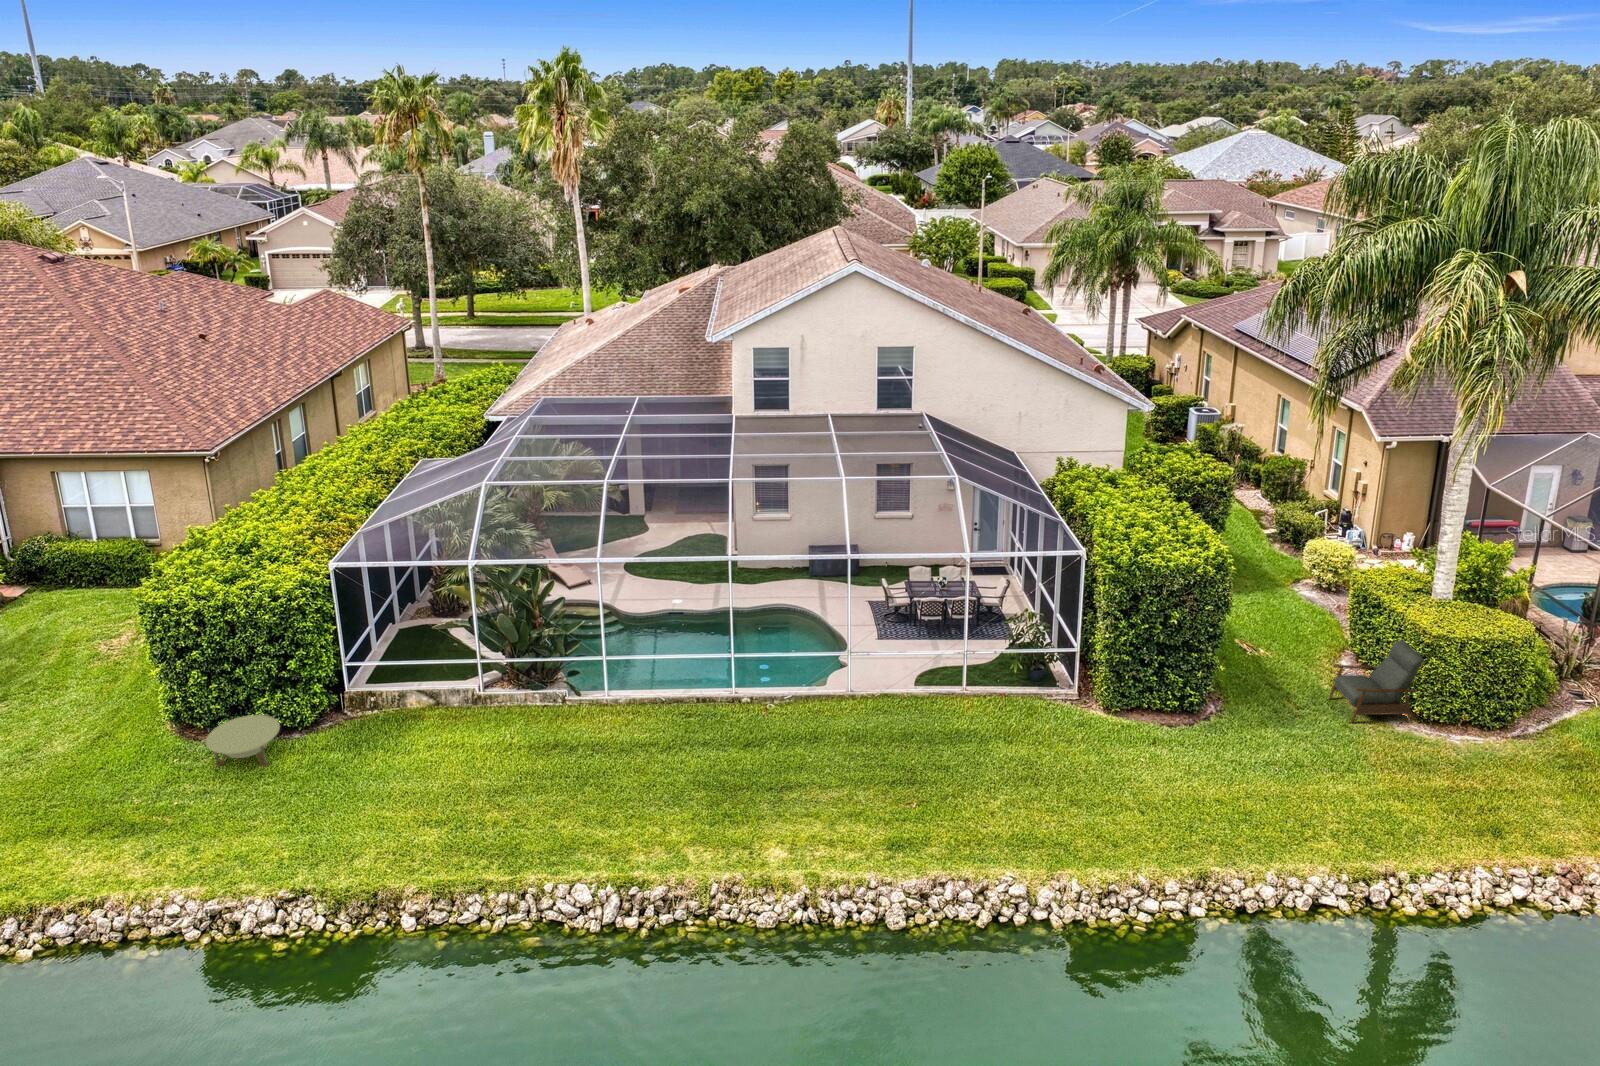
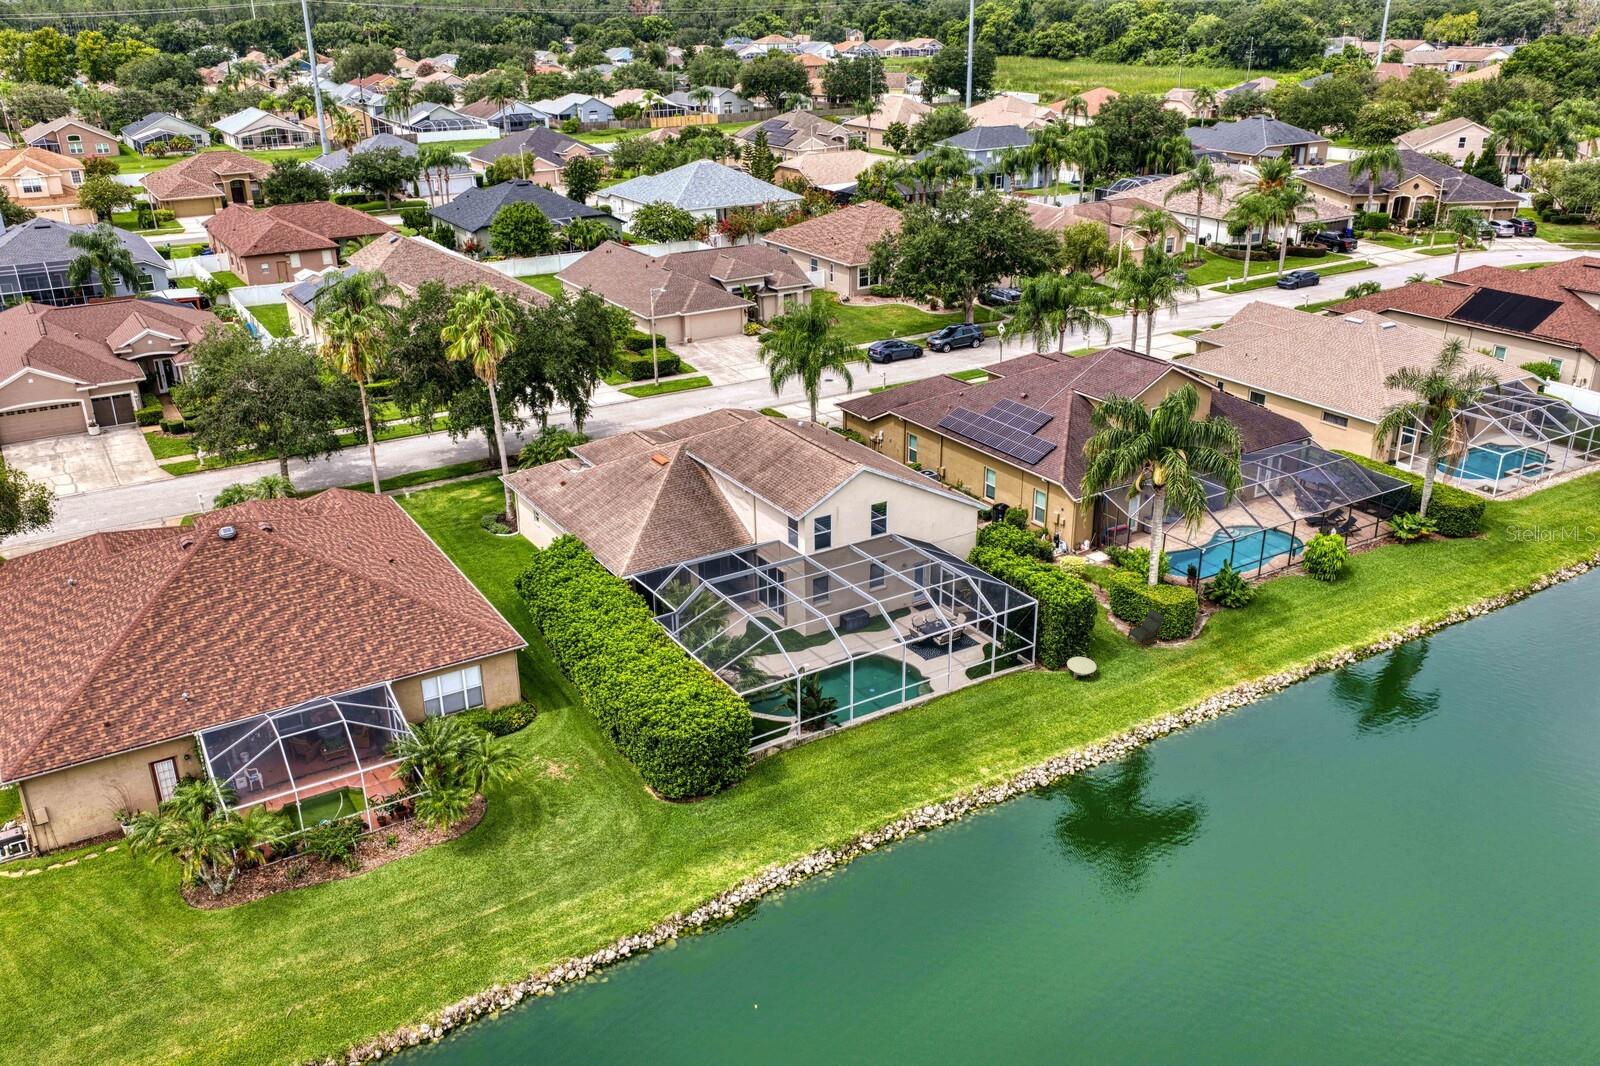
round table: present [206,715,280,767] -> present [1067,657,1096,680]

